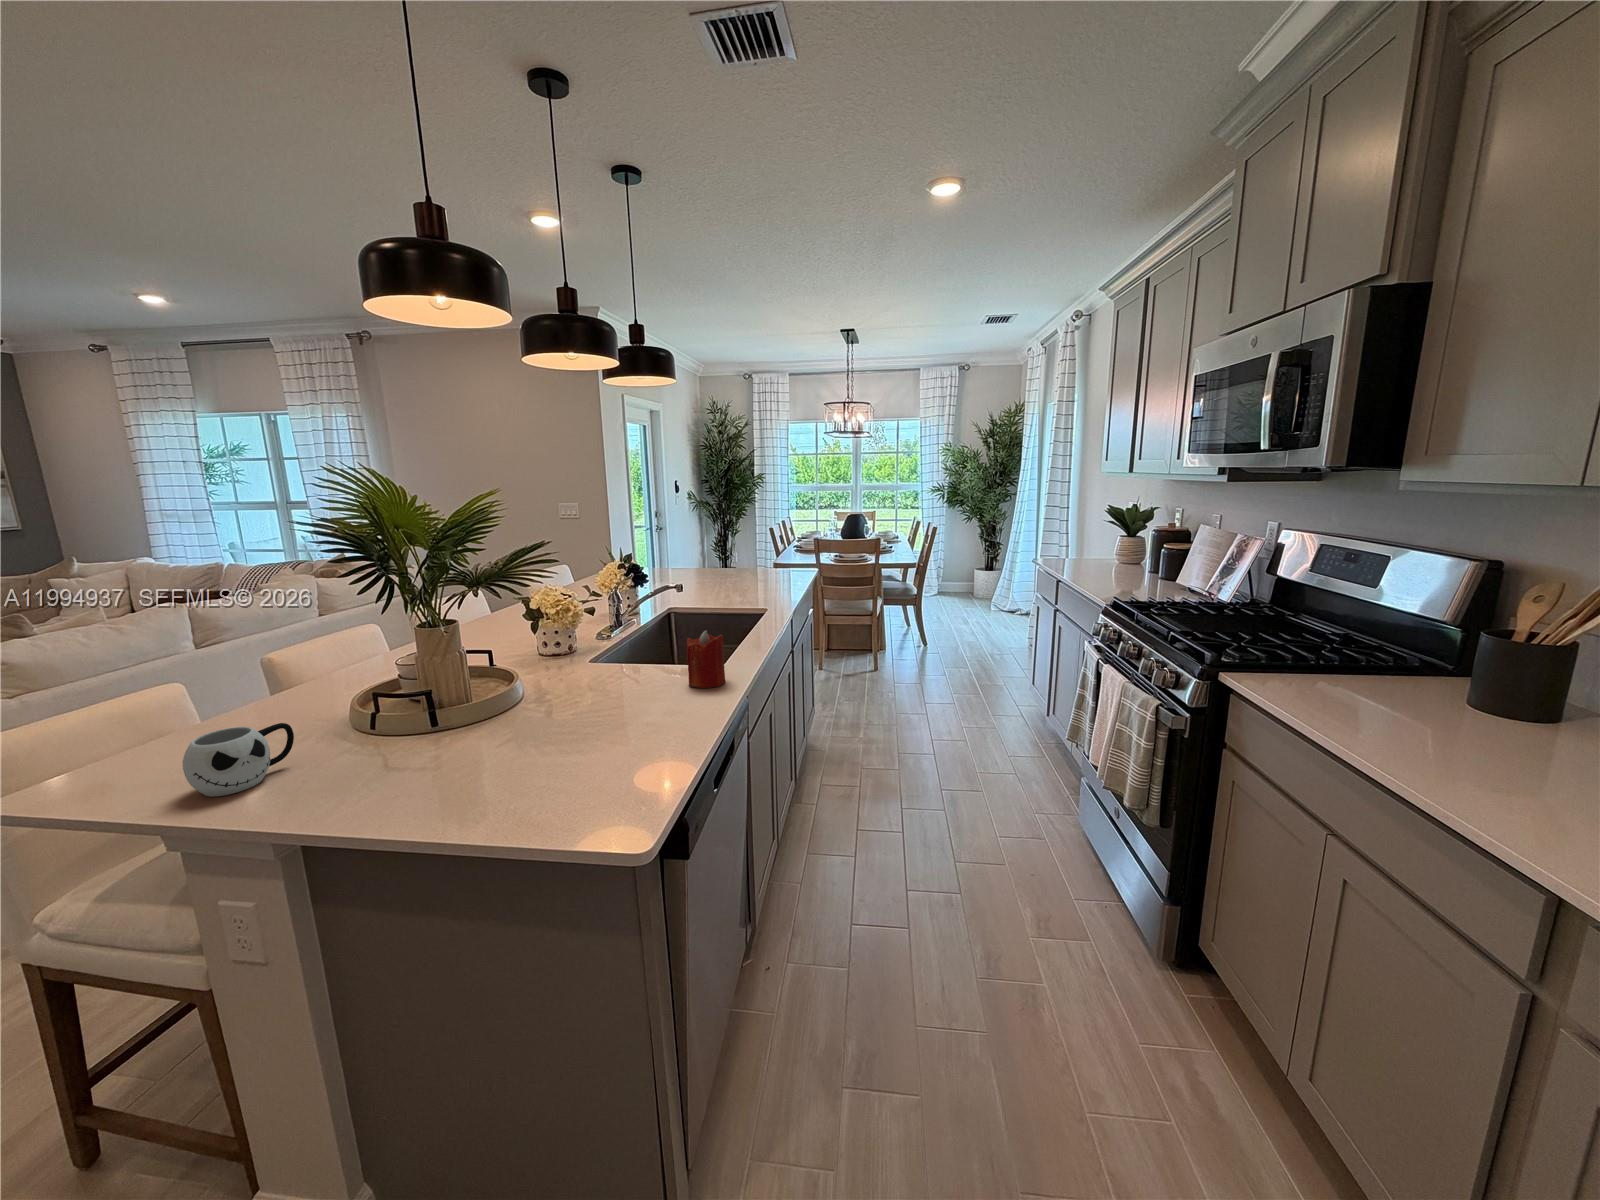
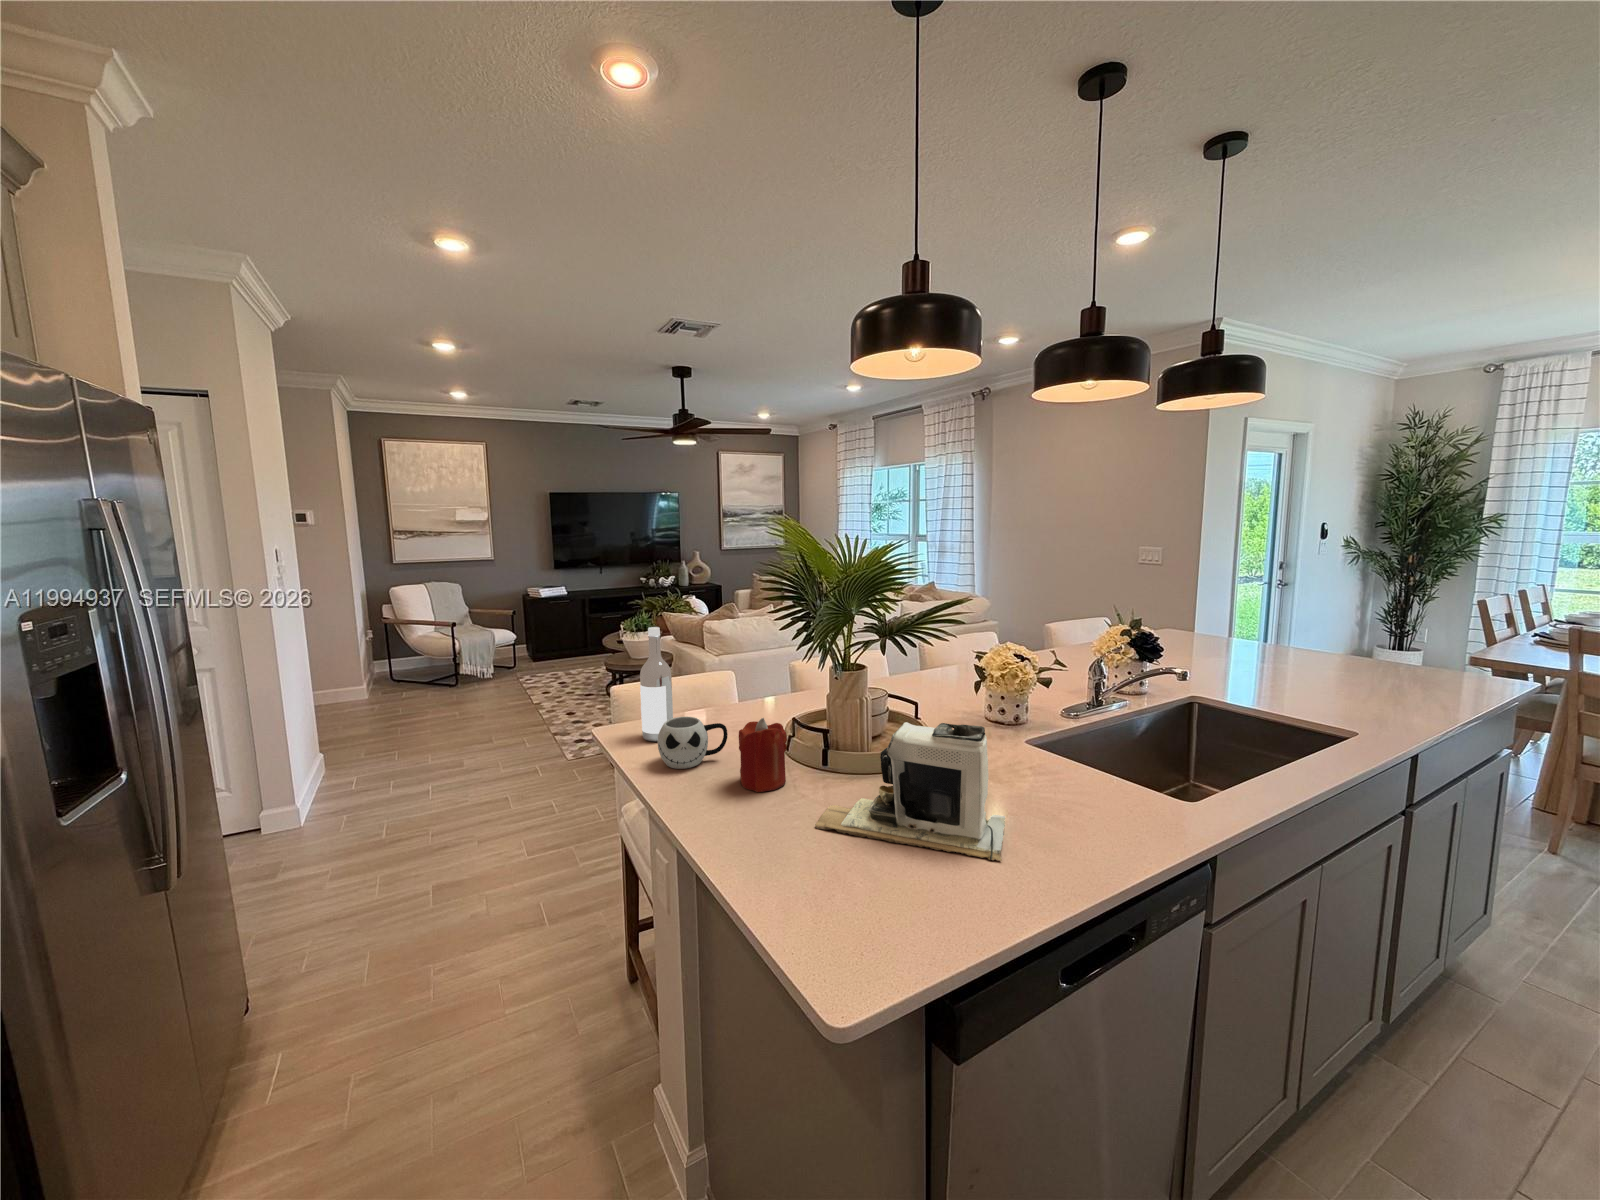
wine bottle: none [83,629,167,791] -> present [640,627,673,741]
candle: present [687,630,725,688] -> present [739,718,787,792]
coffee maker: none [479,639,651,767] -> present [815,722,1005,861]

